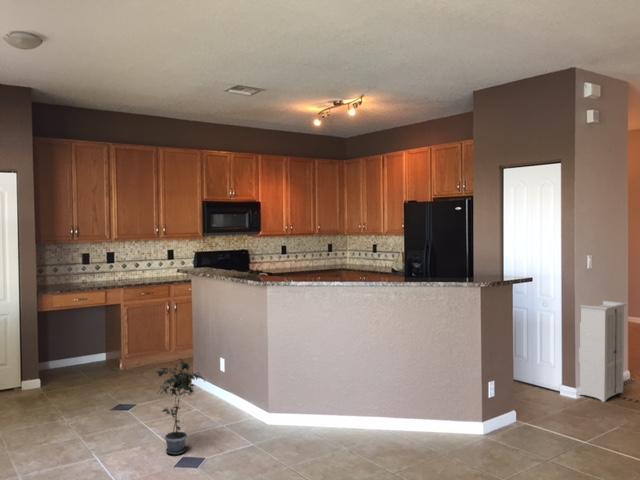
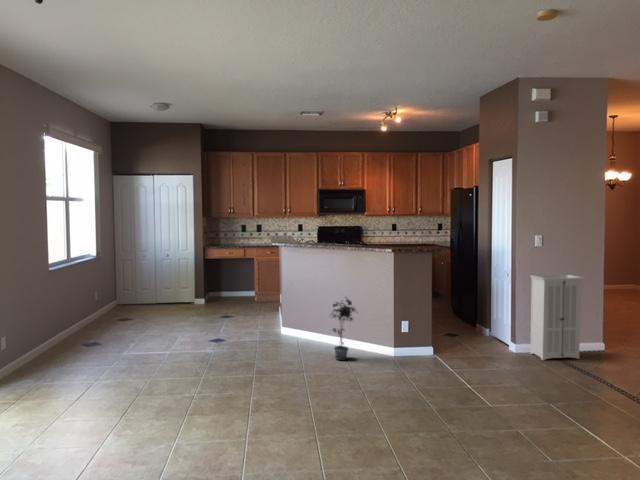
potted plant: present [157,359,203,454] -> present [332,299,355,360]

